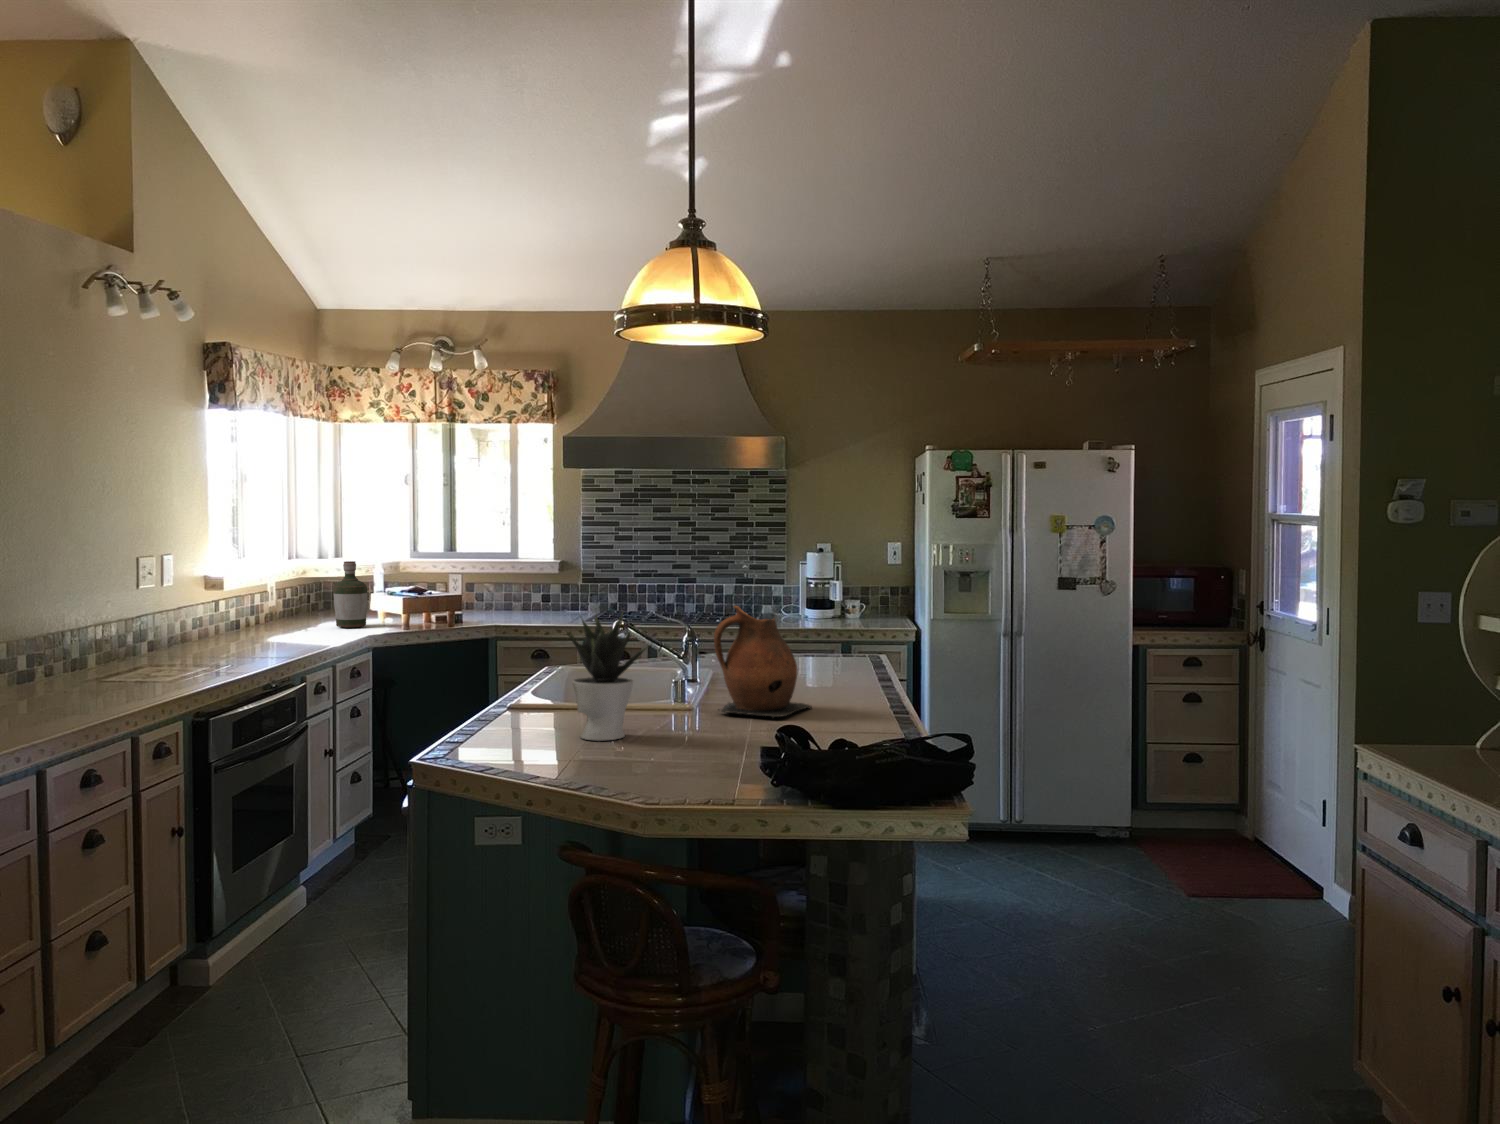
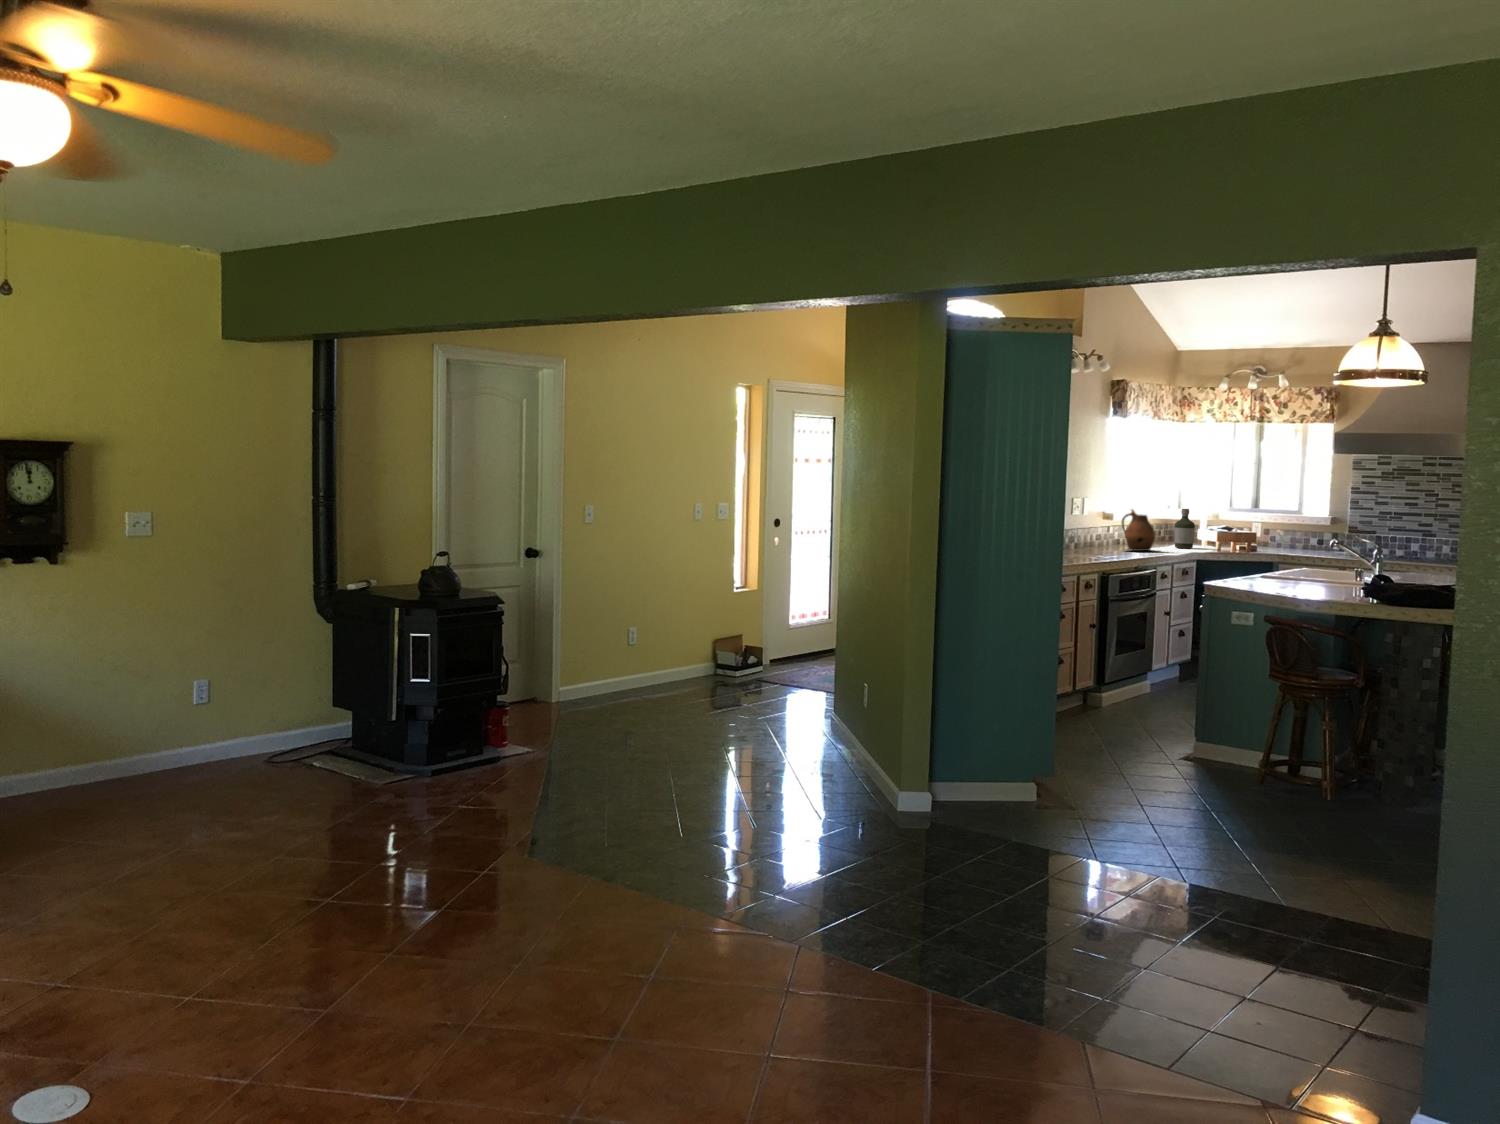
ceramic pitcher: present [714,606,812,718] -> present [1122,510,1155,551]
potted plant: present [568,613,648,741] -> none [1277,524,1324,585]

